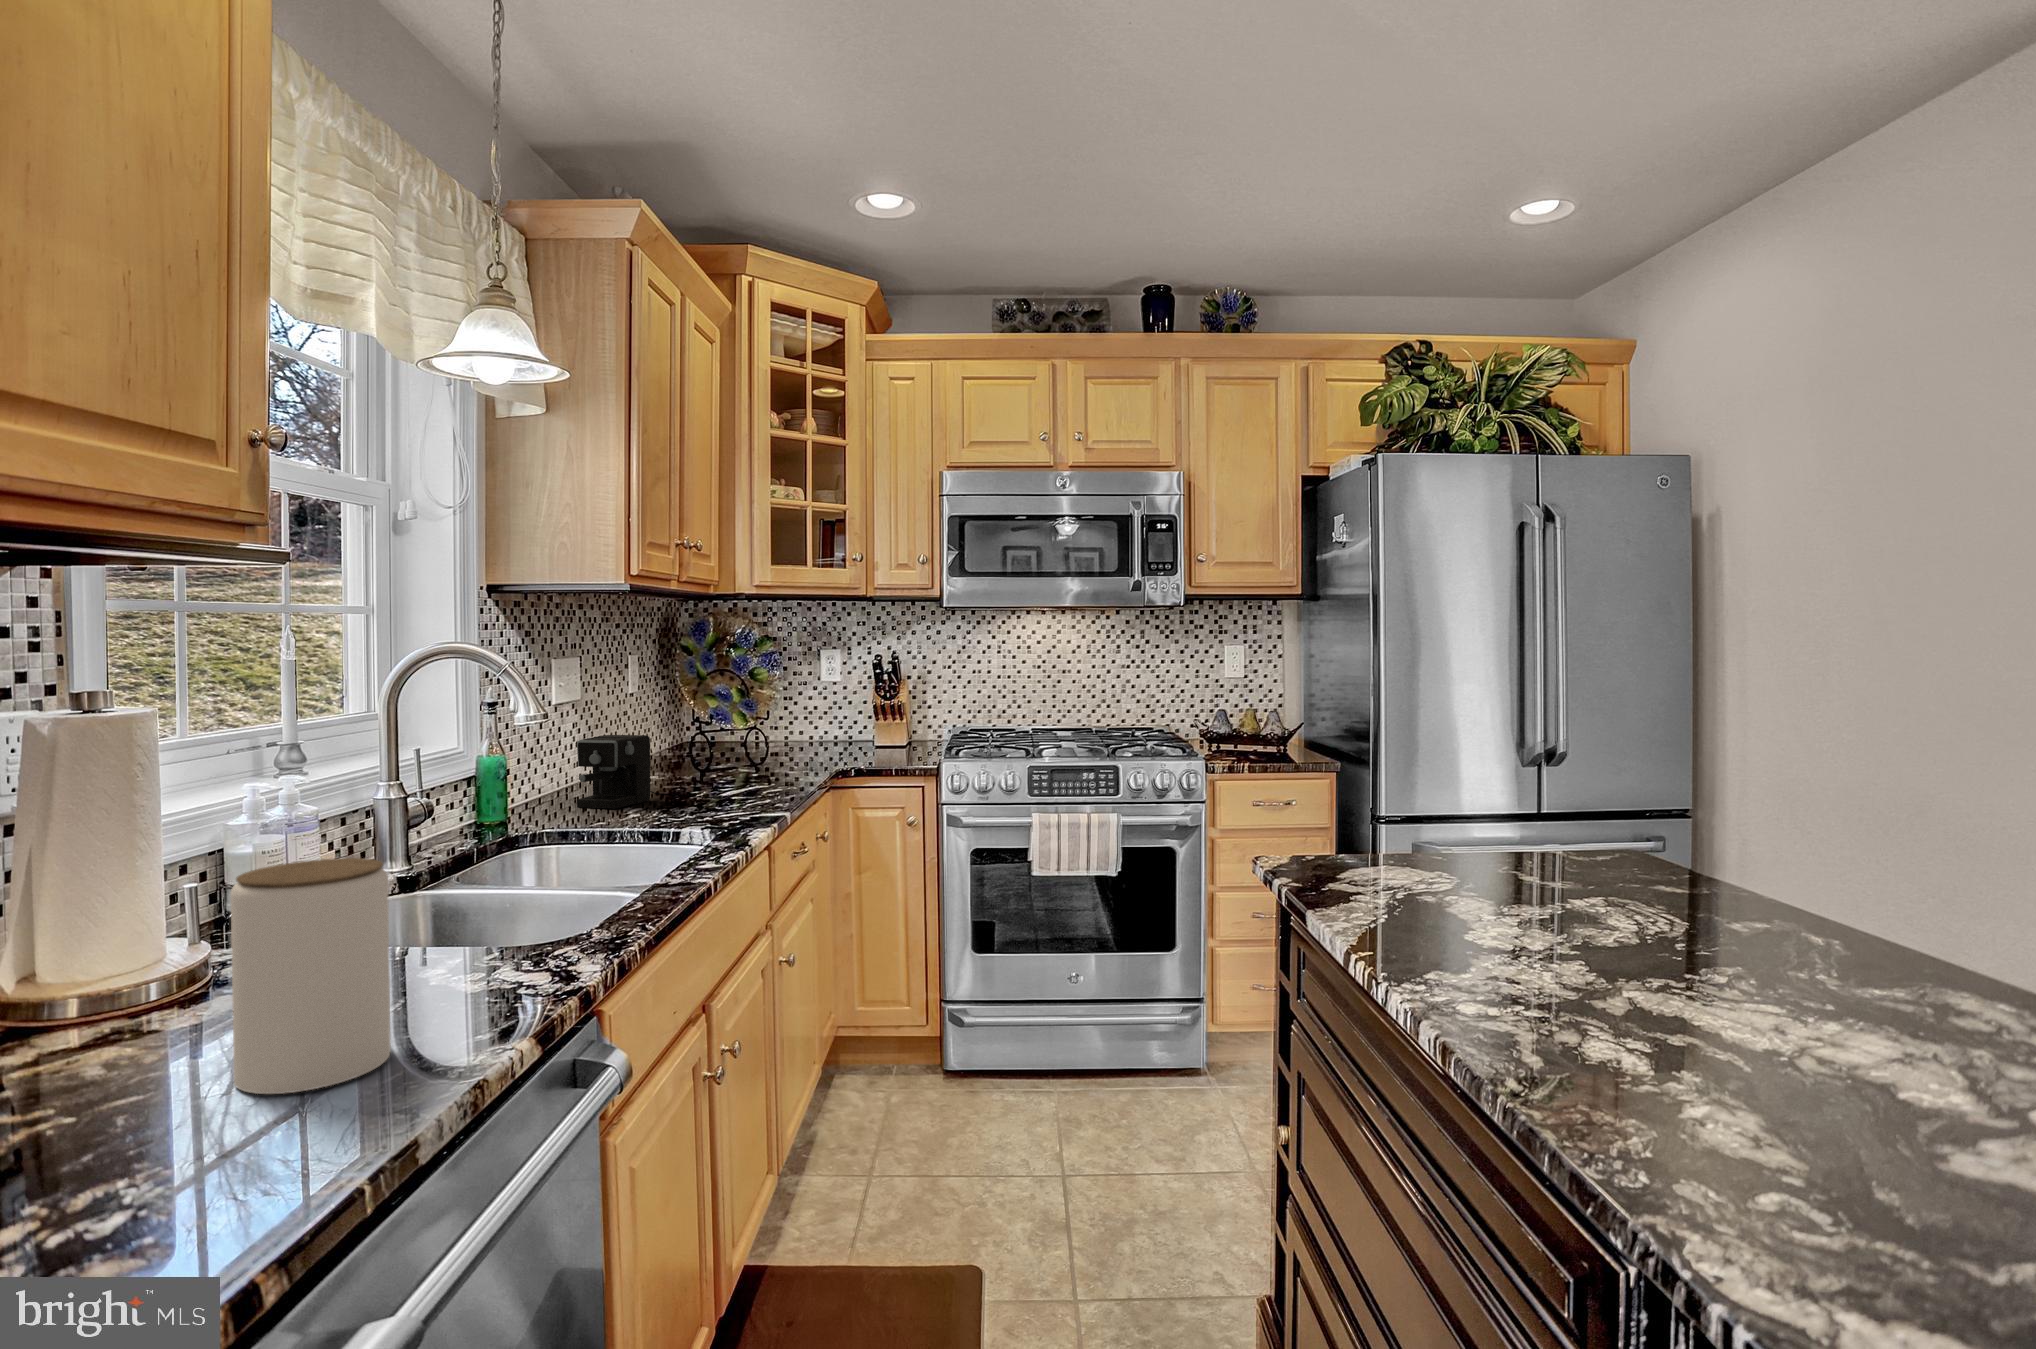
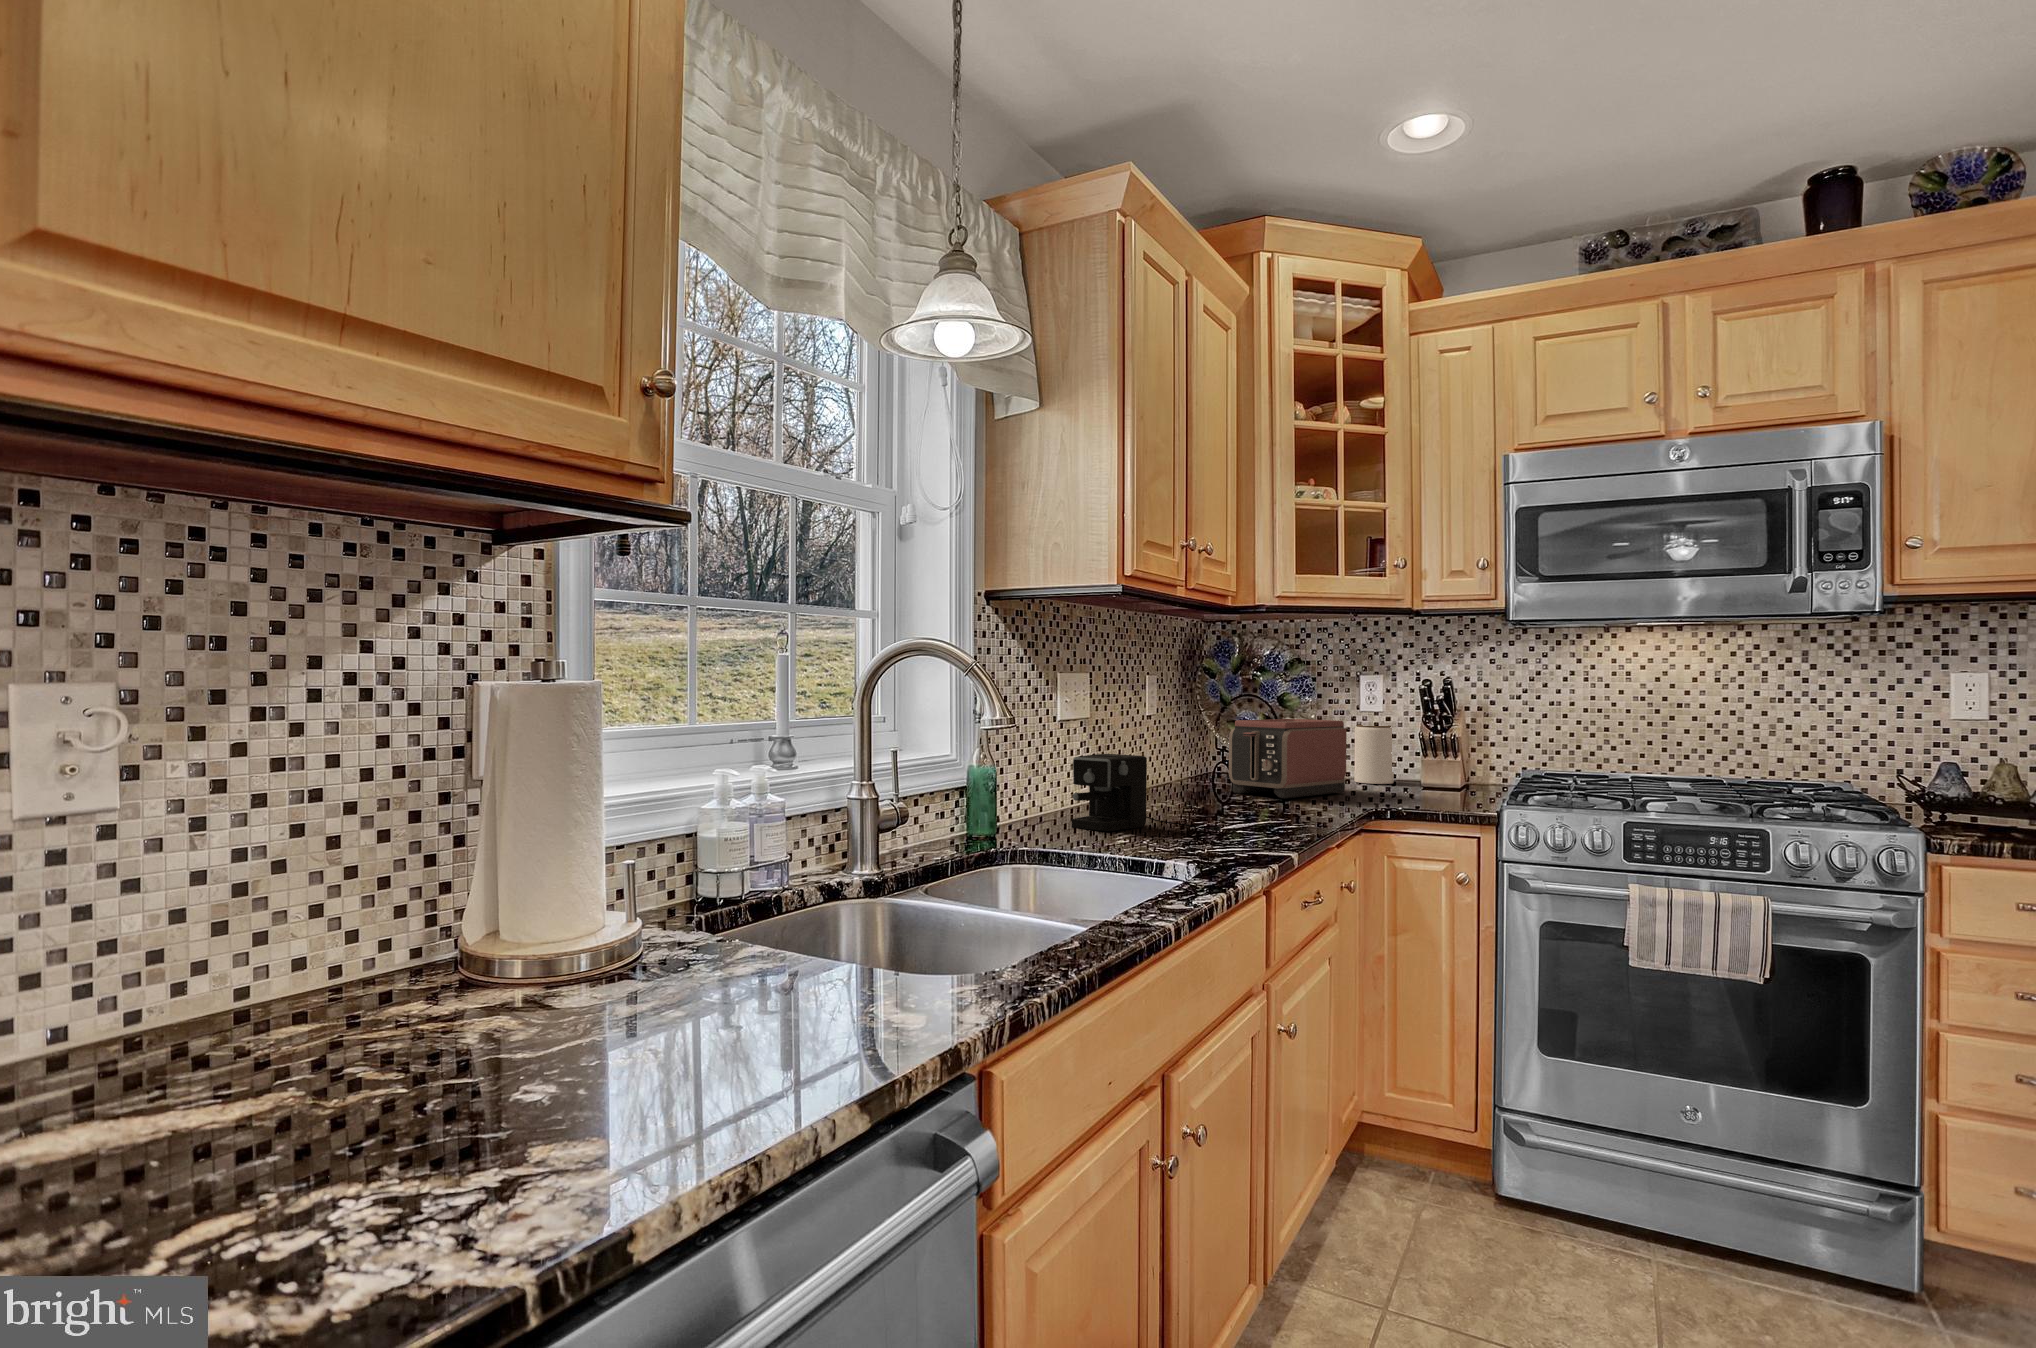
toaster: none [714,692,817,764] -> present [1229,719,1347,798]
jar: present [231,858,391,1094] -> present [1354,725,1394,784]

